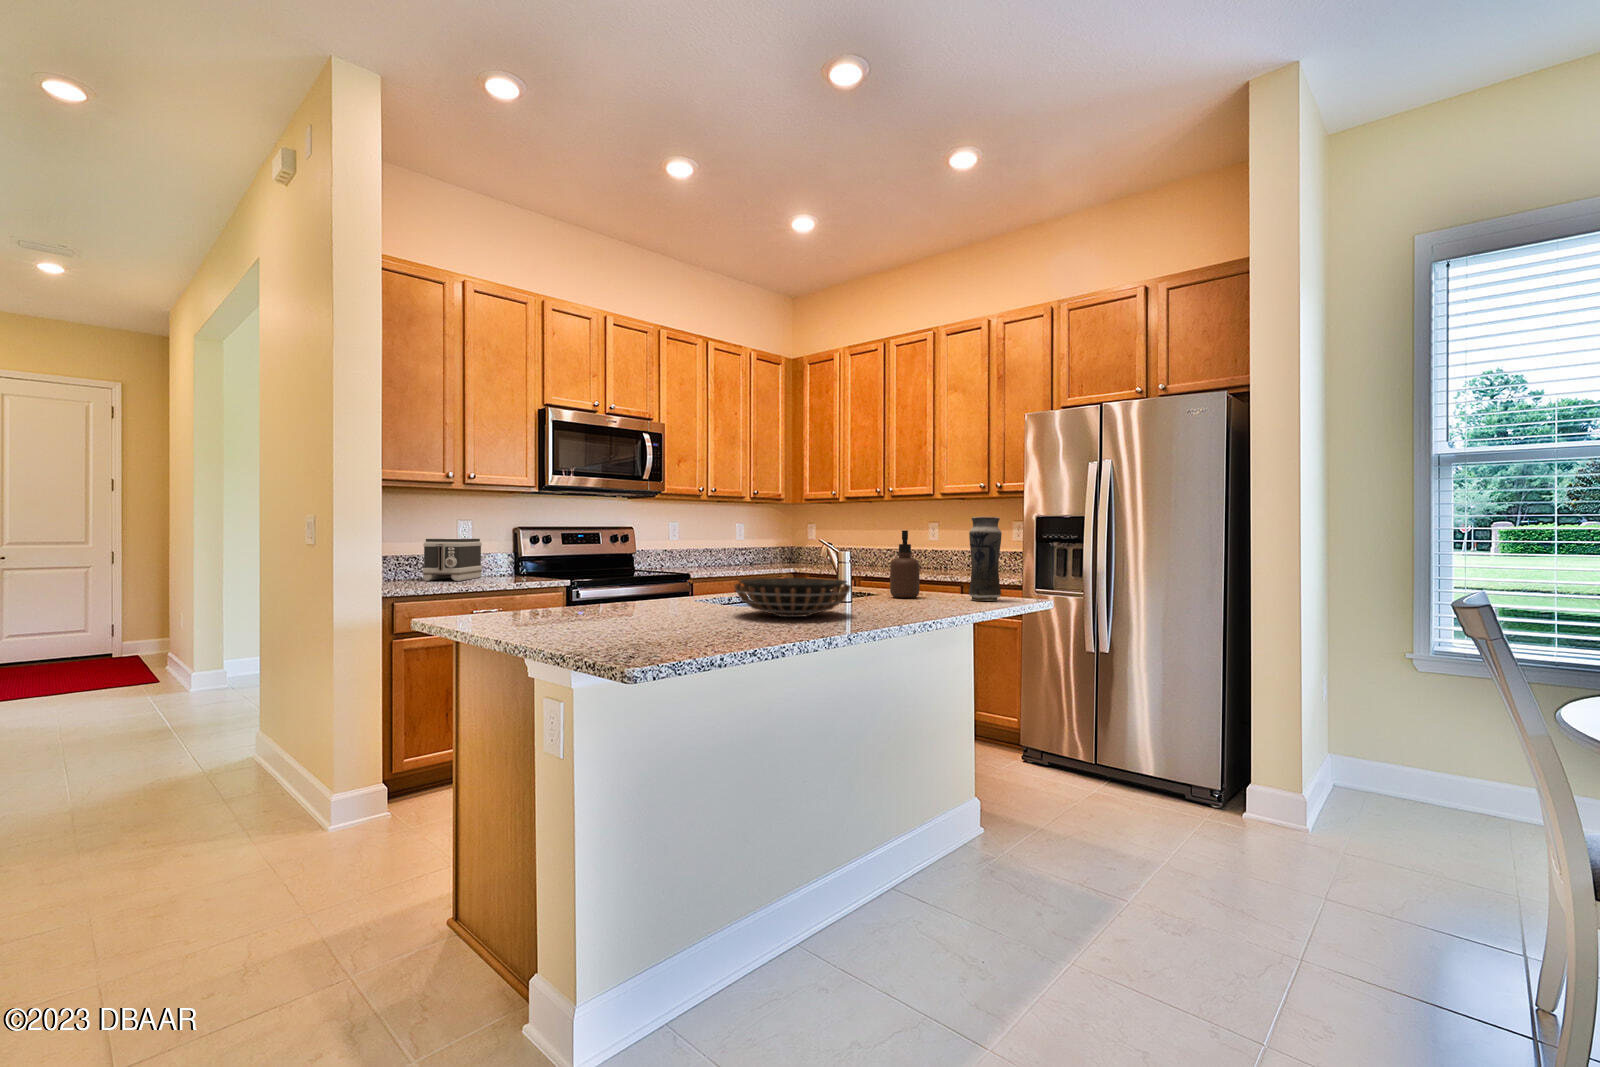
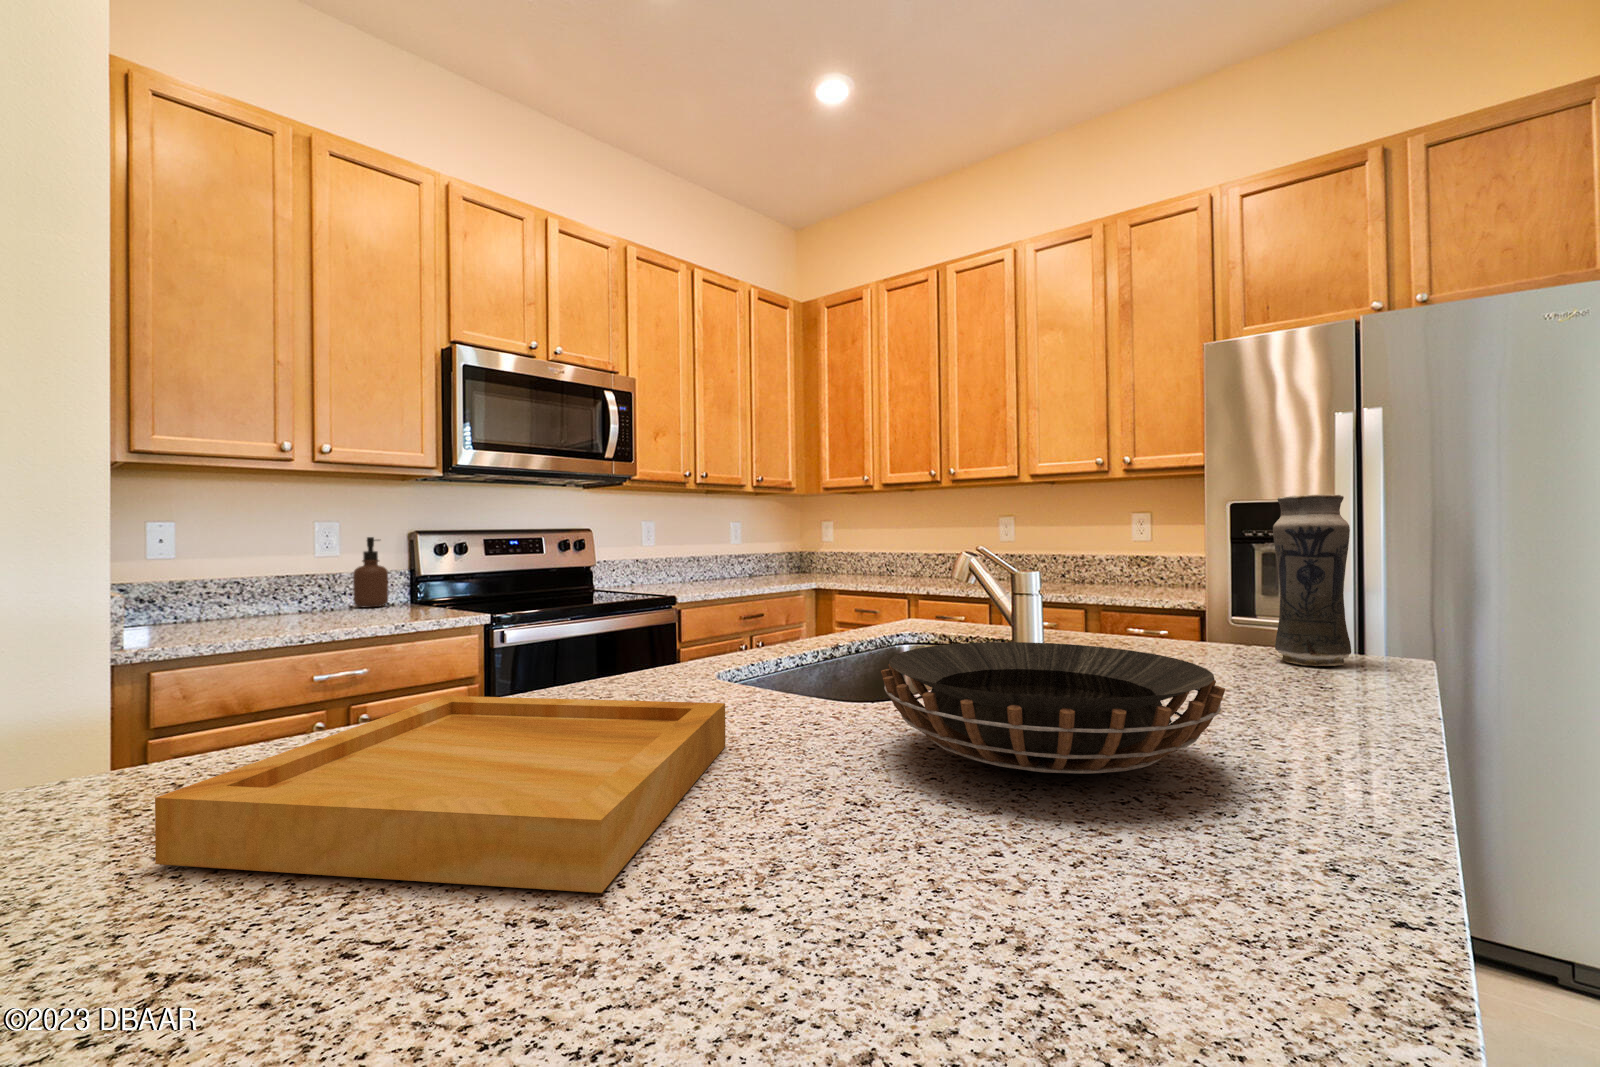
soap dispenser: present [890,530,920,598] -> present [353,537,388,608]
toaster: present [423,538,482,581] -> none [239,550,353,622]
tray: none [509,593,680,626] -> present [155,696,725,893]

